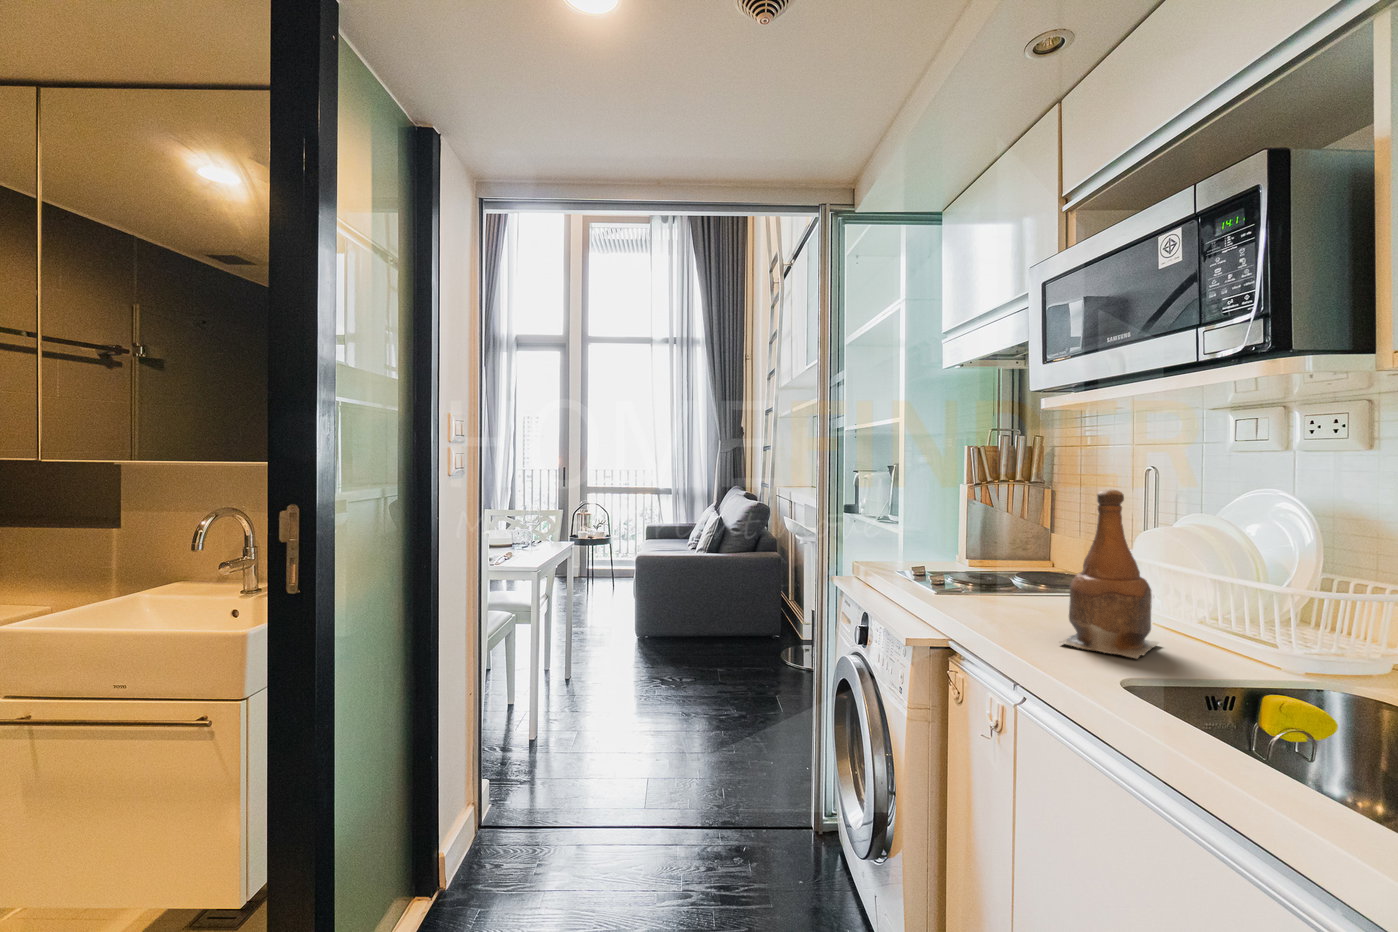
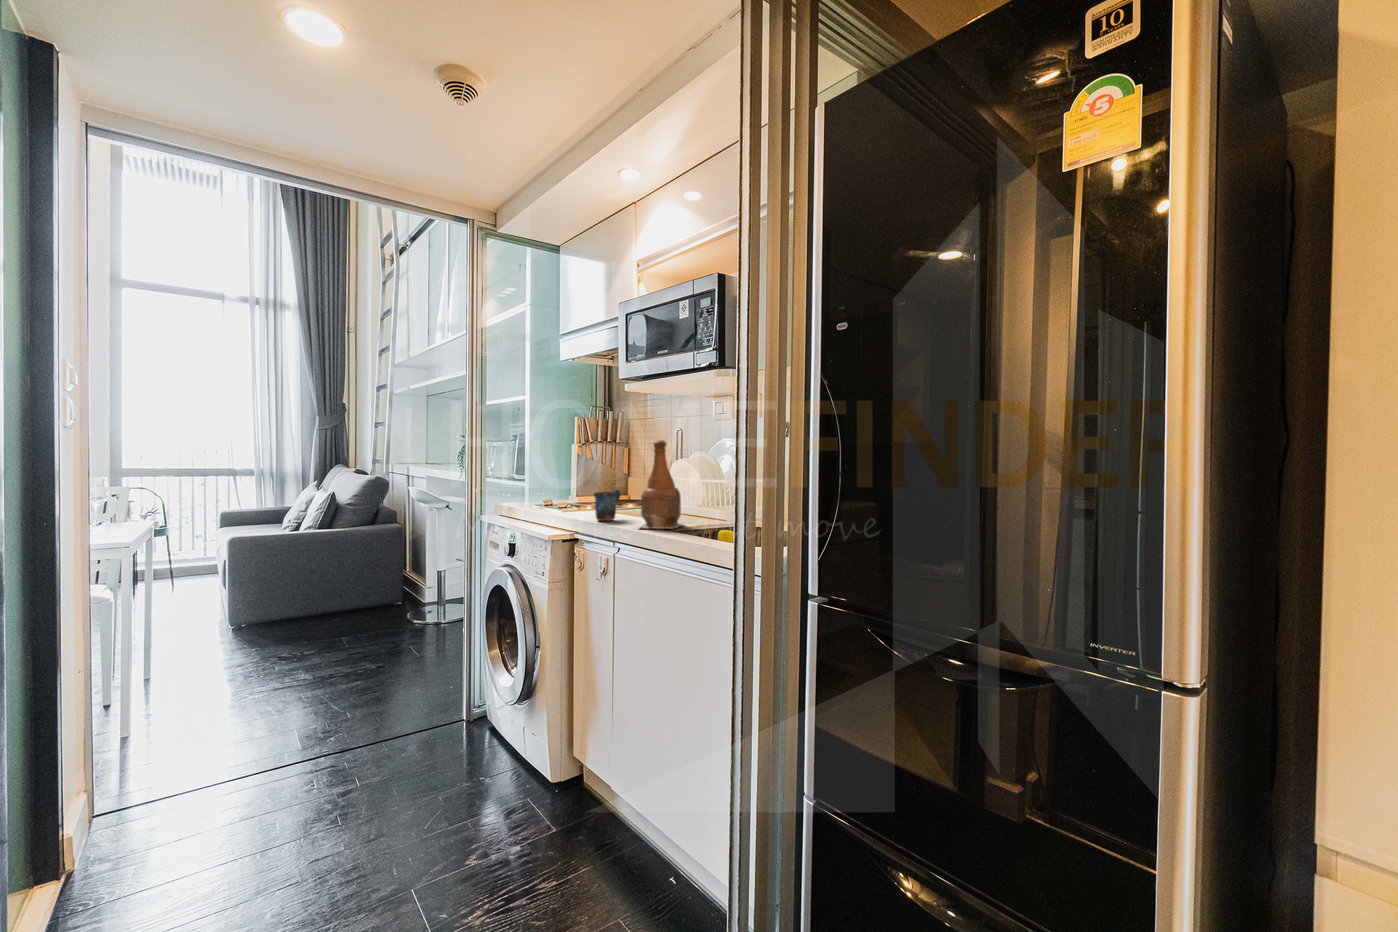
mug: none [984,561,1030,612] -> present [594,490,620,521]

